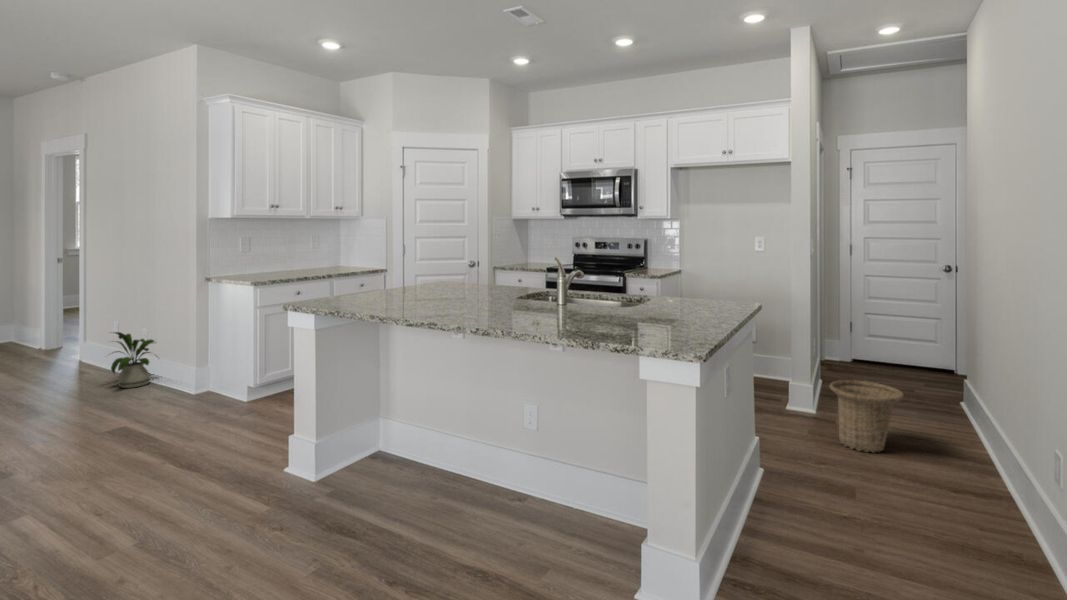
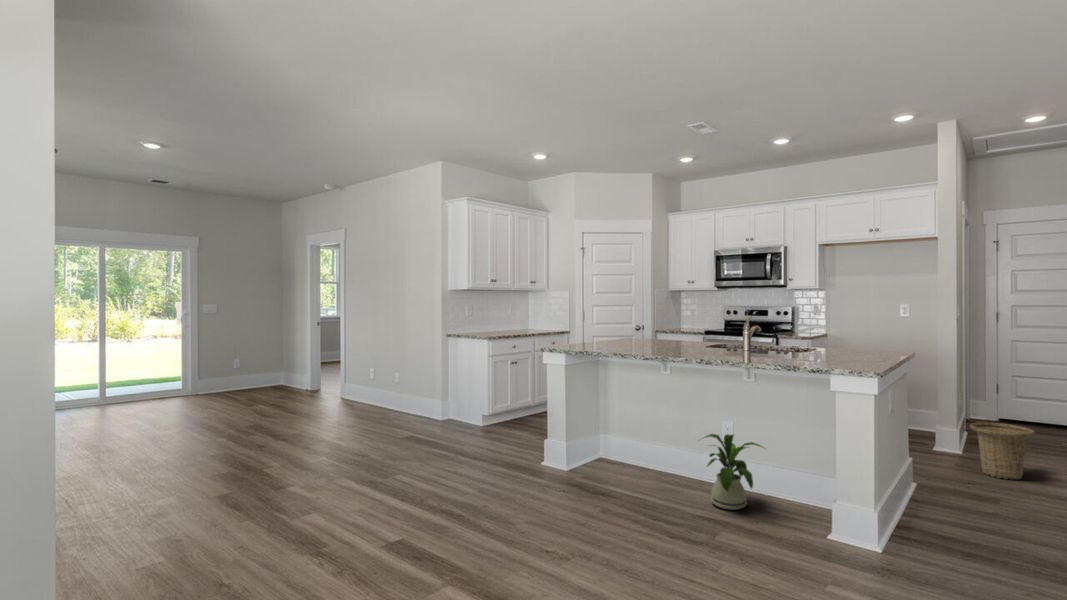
house plant: present [111,332,154,388] -> present [705,434,764,510]

